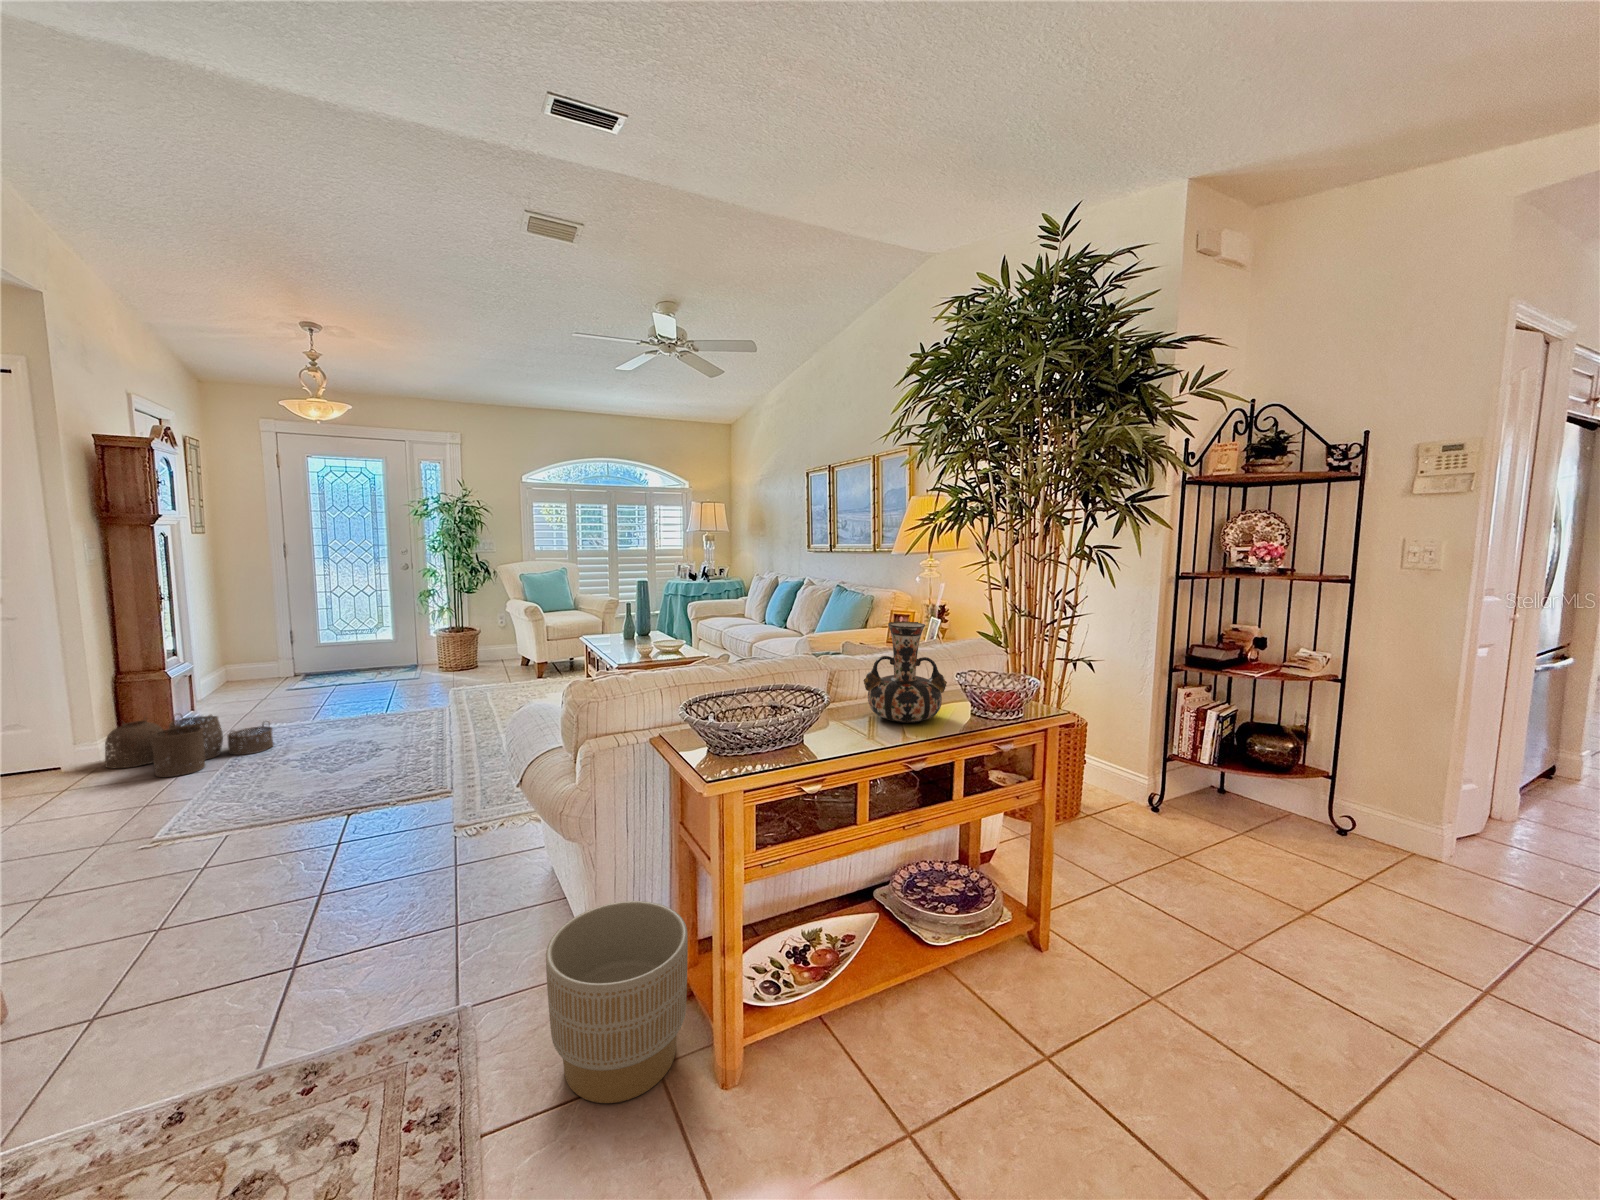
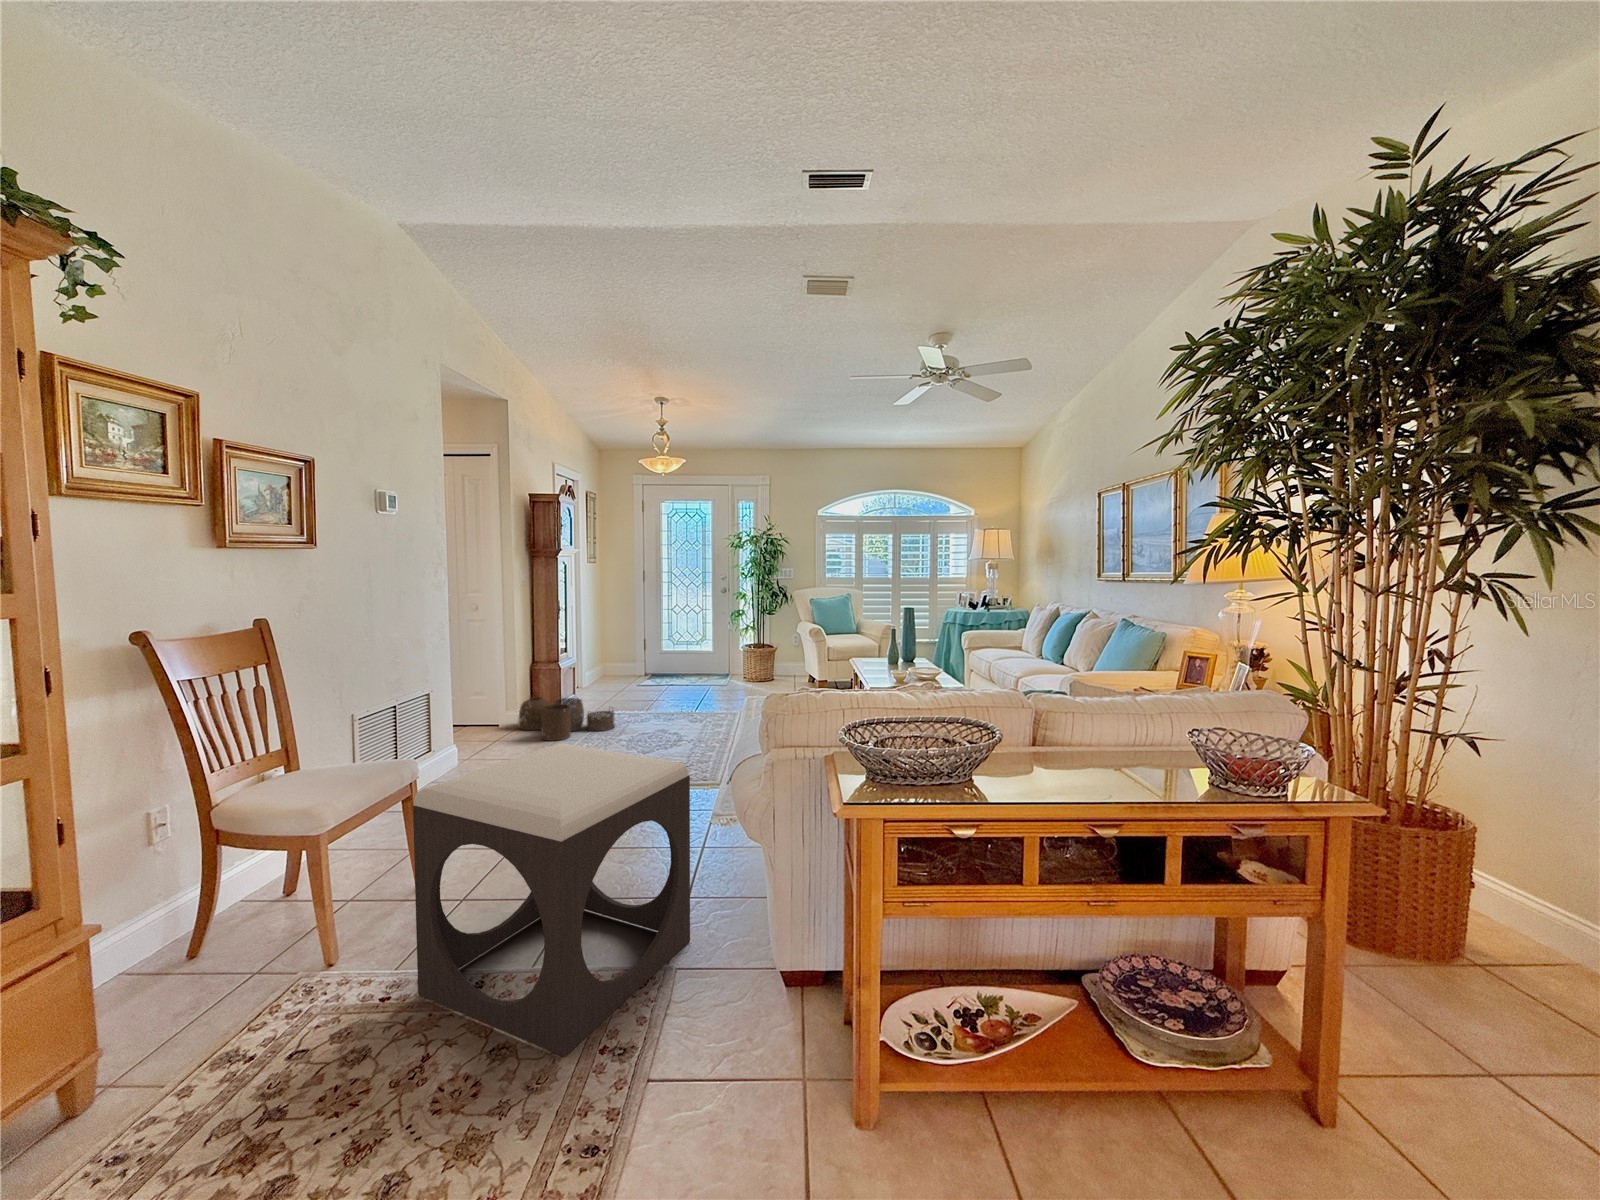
decorative vase: present [863,621,947,723] -> none [1069,659,1178,781]
footstool: none [36,773,477,1166] -> present [413,743,690,1057]
planter: present [546,901,688,1103] -> none [713,907,843,1101]

